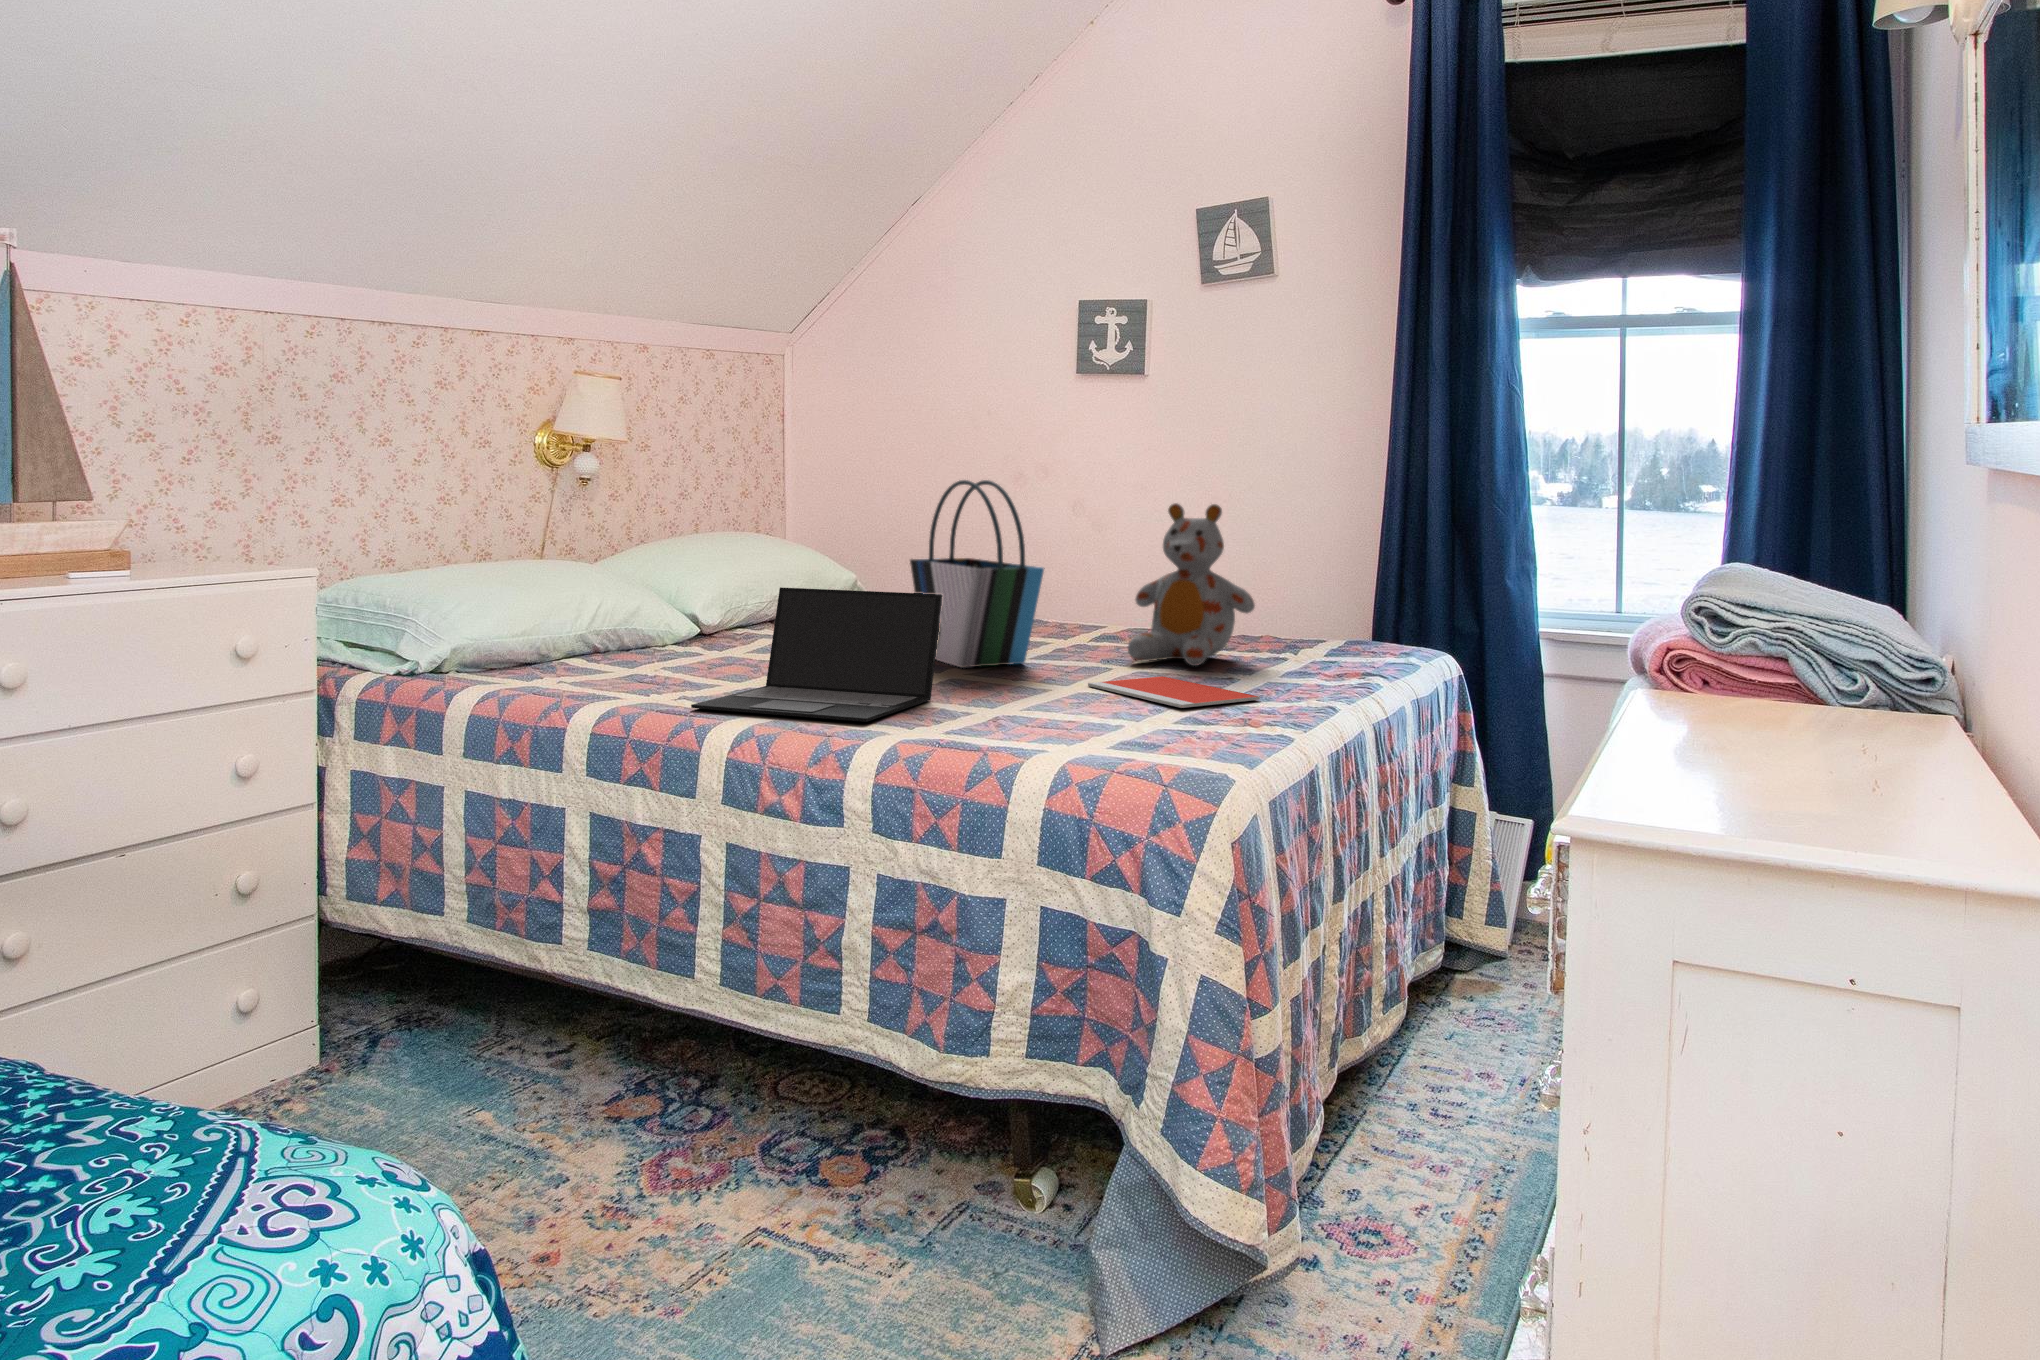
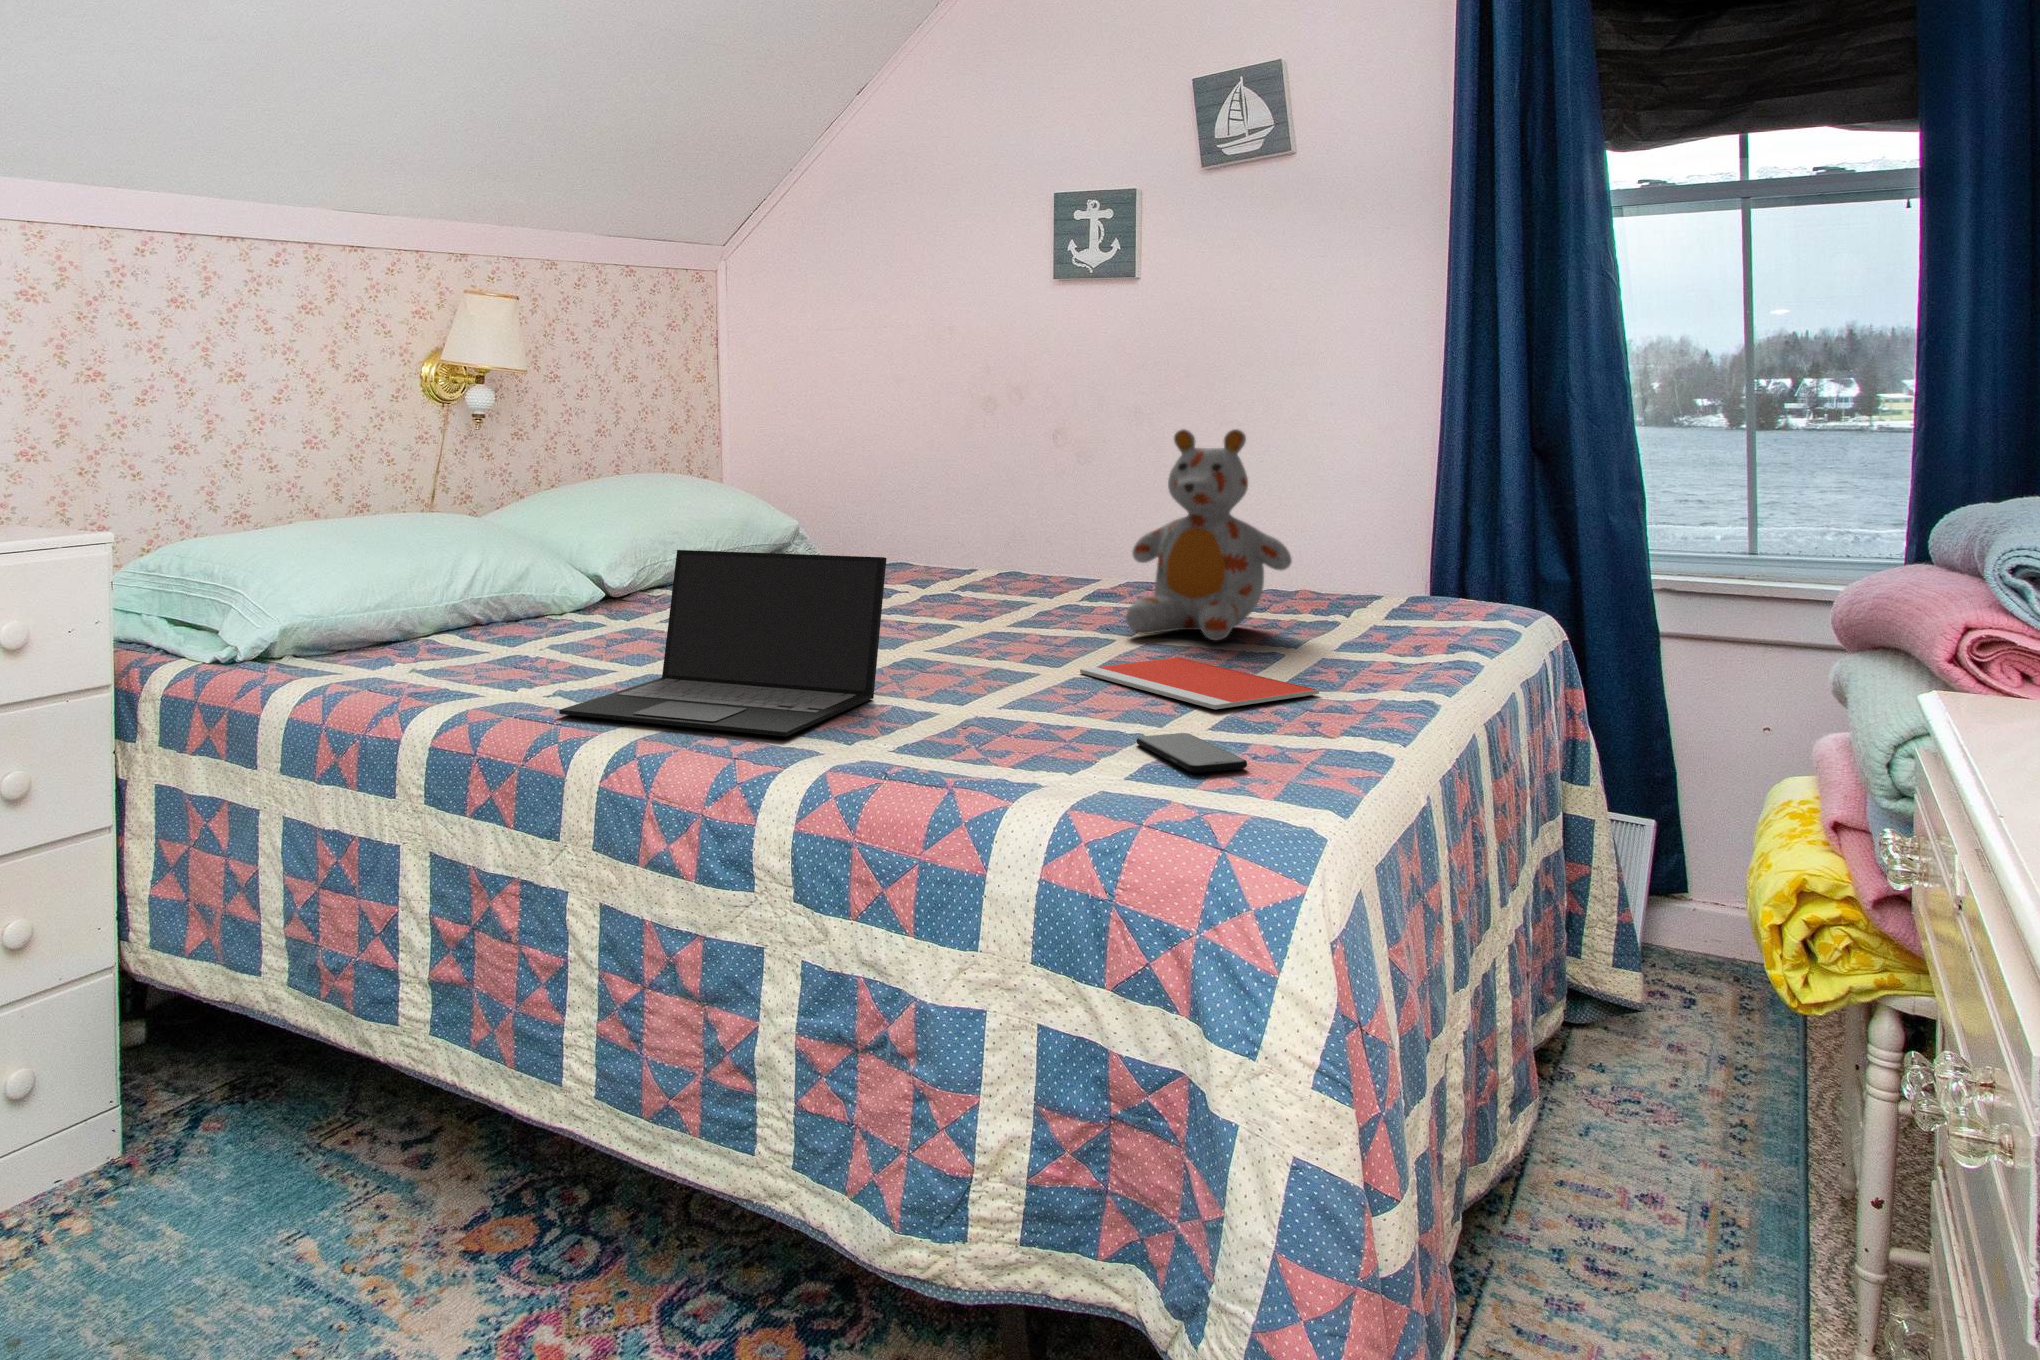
tote bag: present [910,480,1045,668] -> none [845,405,1018,646]
smartphone: none [1121,721,1194,743] -> present [1136,733,1247,773]

